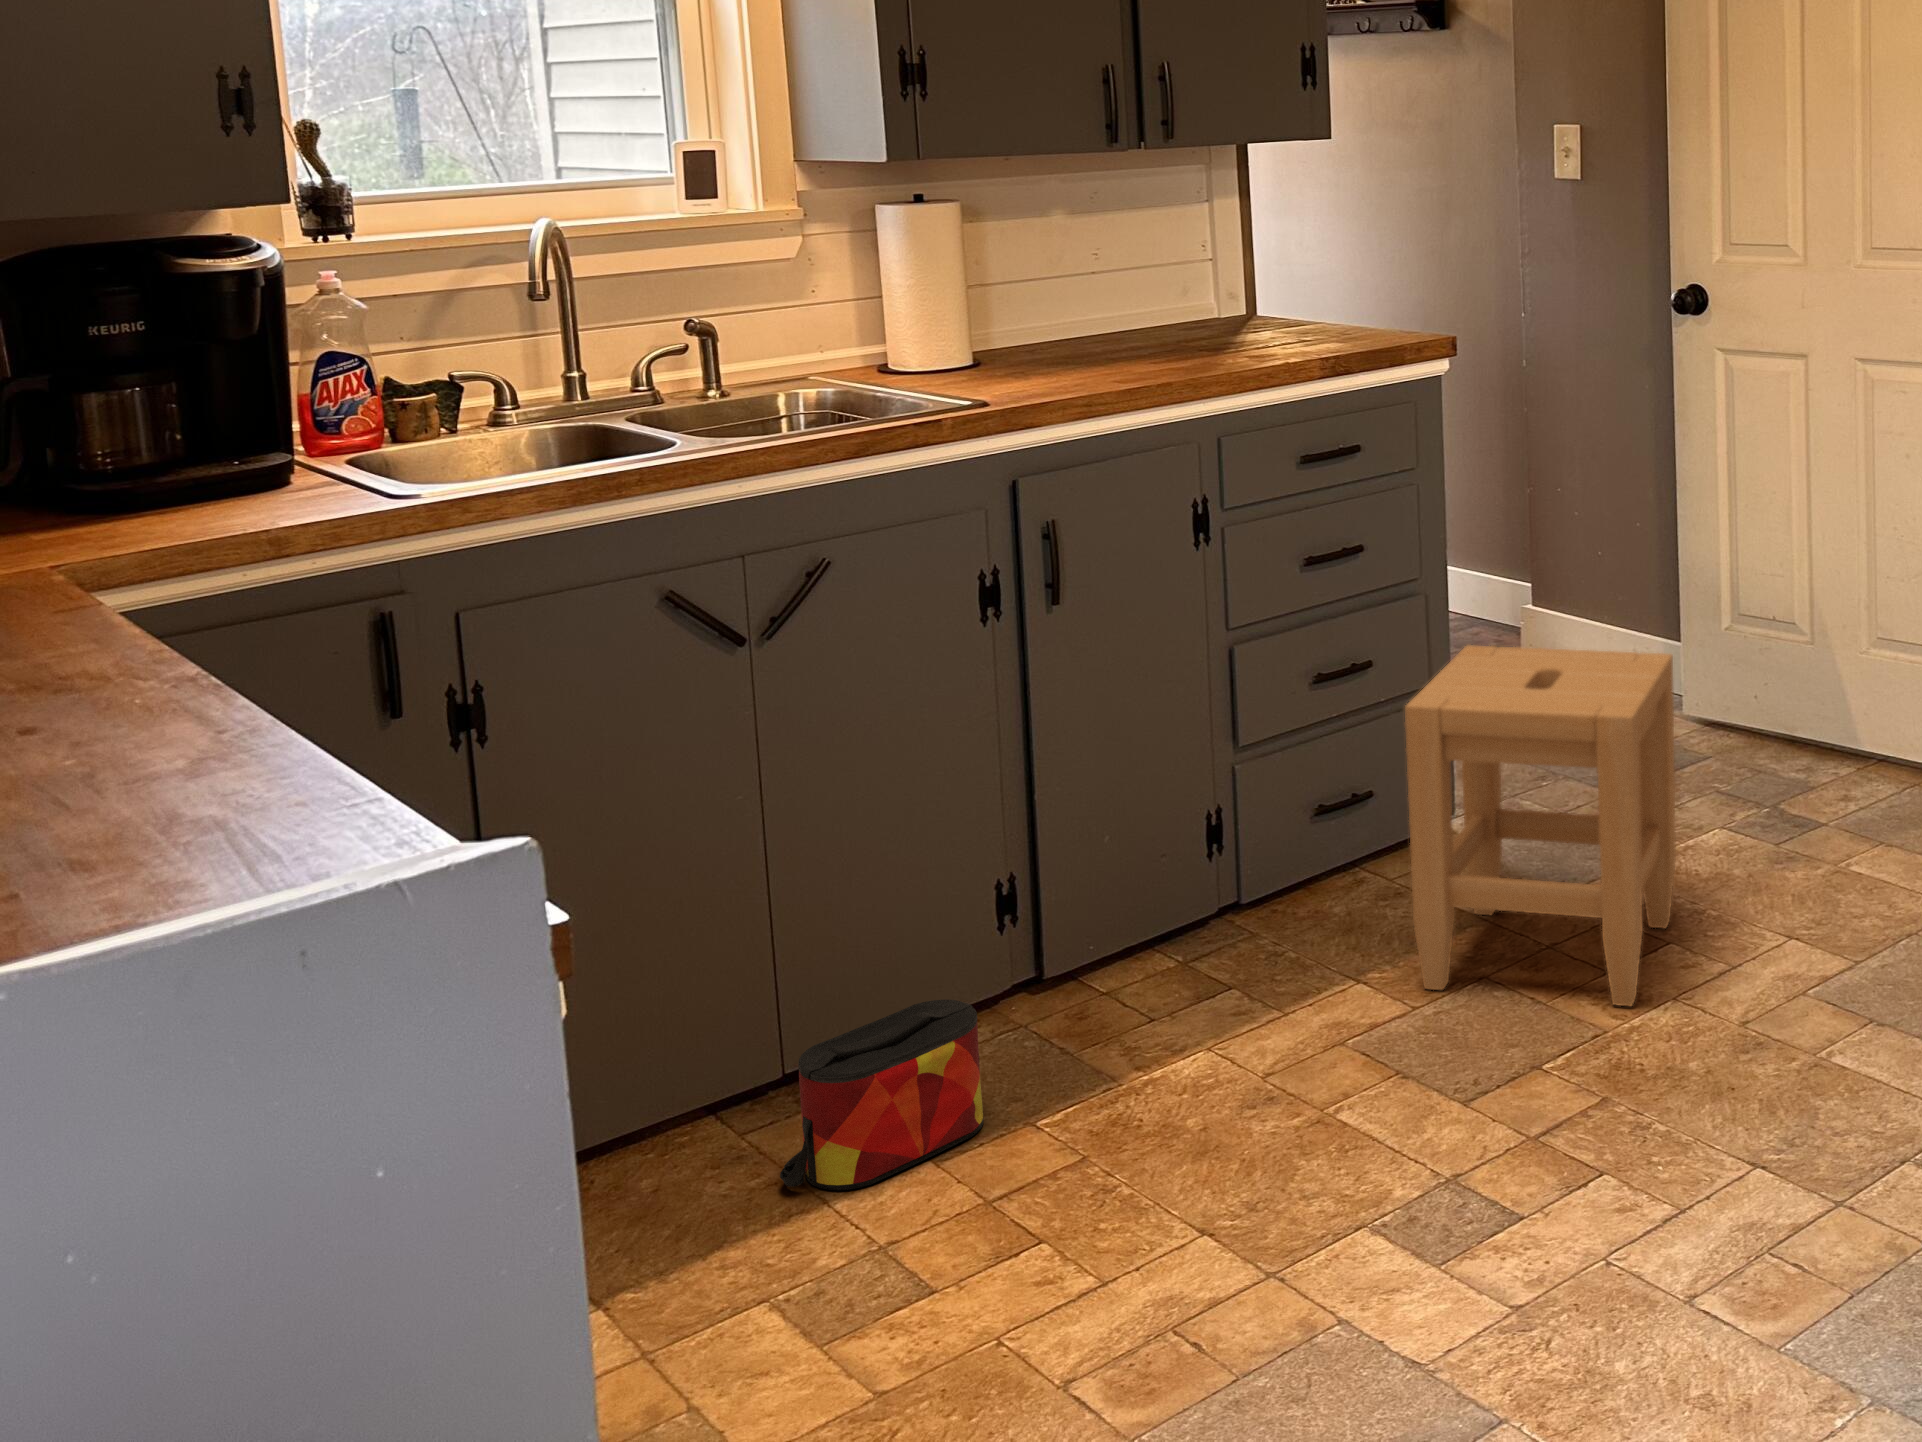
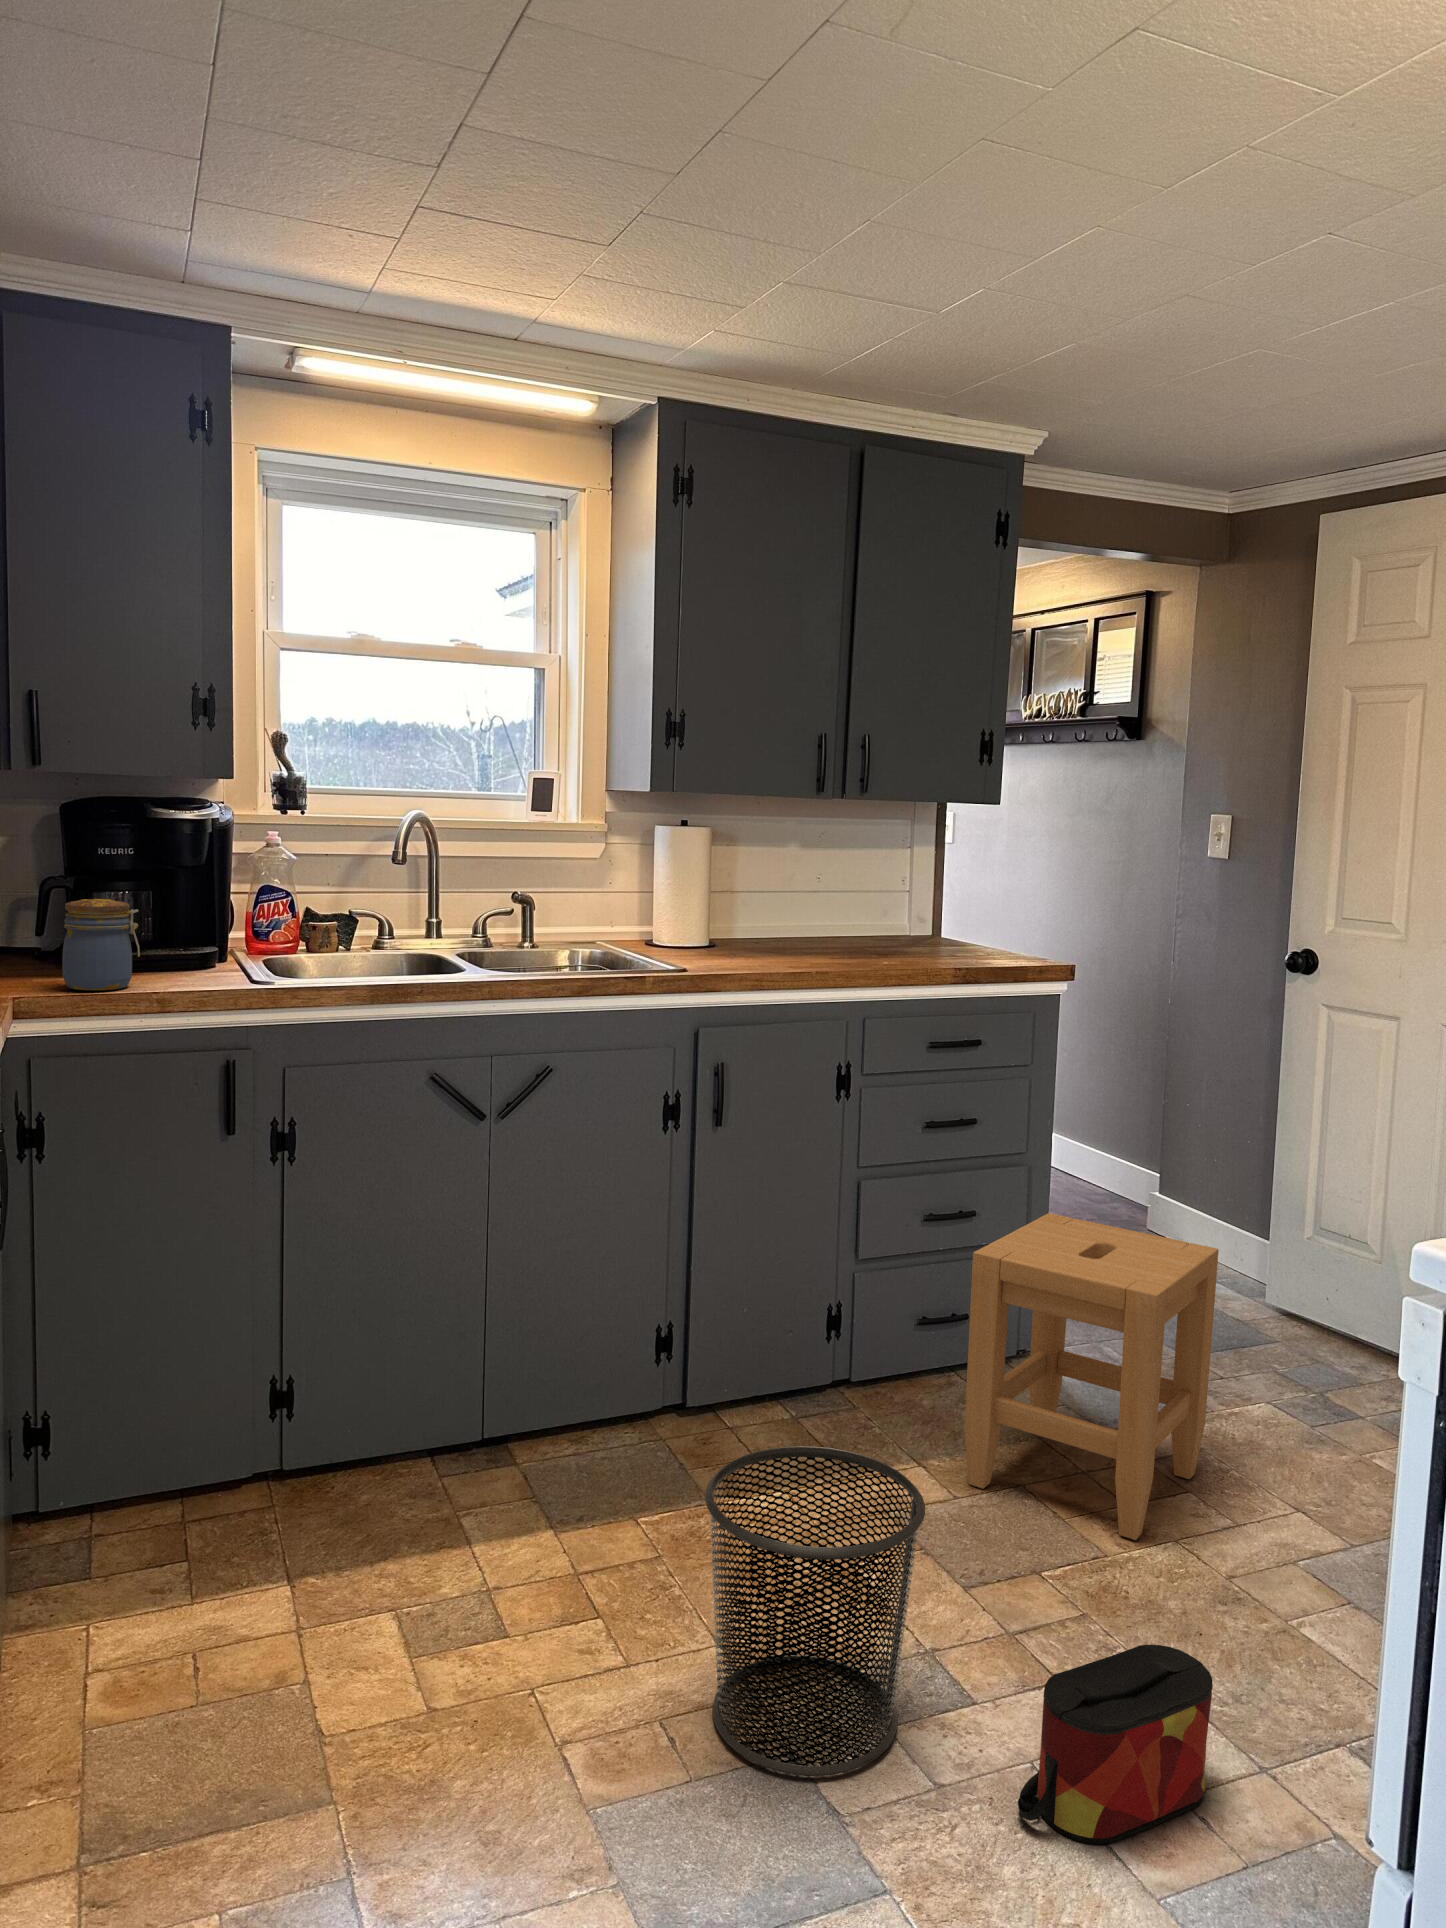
jar: none [84,403,211,543] -> present [62,899,140,990]
waste bin: none [1196,962,1462,1345] -> present [705,1446,925,1776]
bag: present [780,1000,984,1190] -> present [1018,1645,1213,1844]

